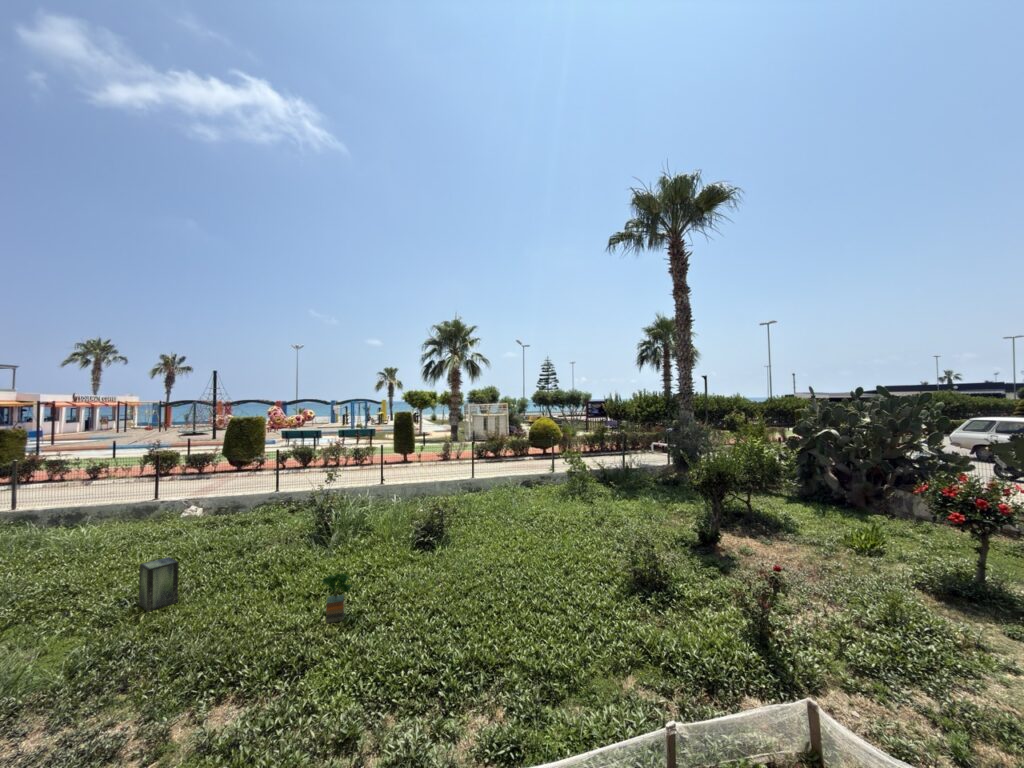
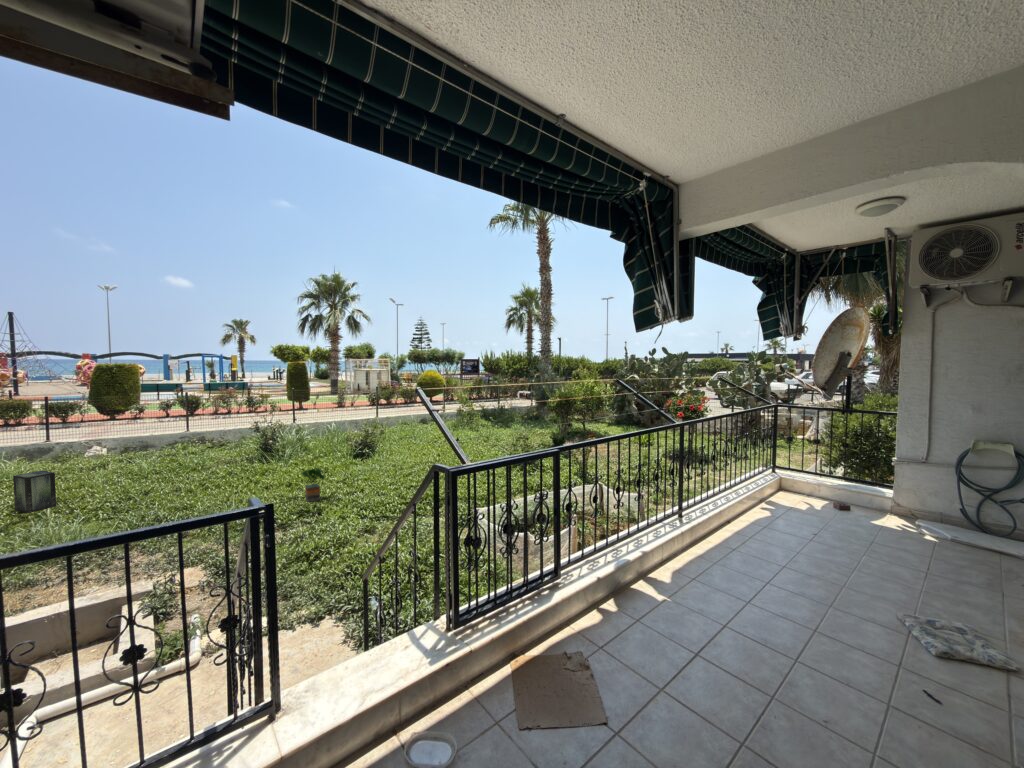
storage box: present [139,557,179,612] -> present [13,471,56,513]

